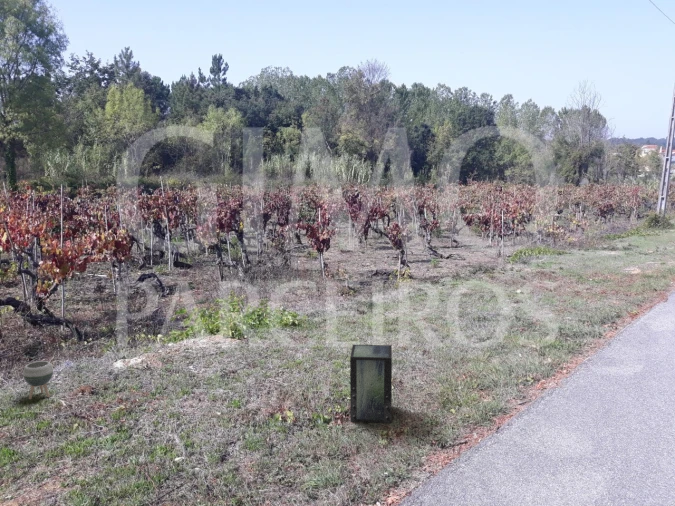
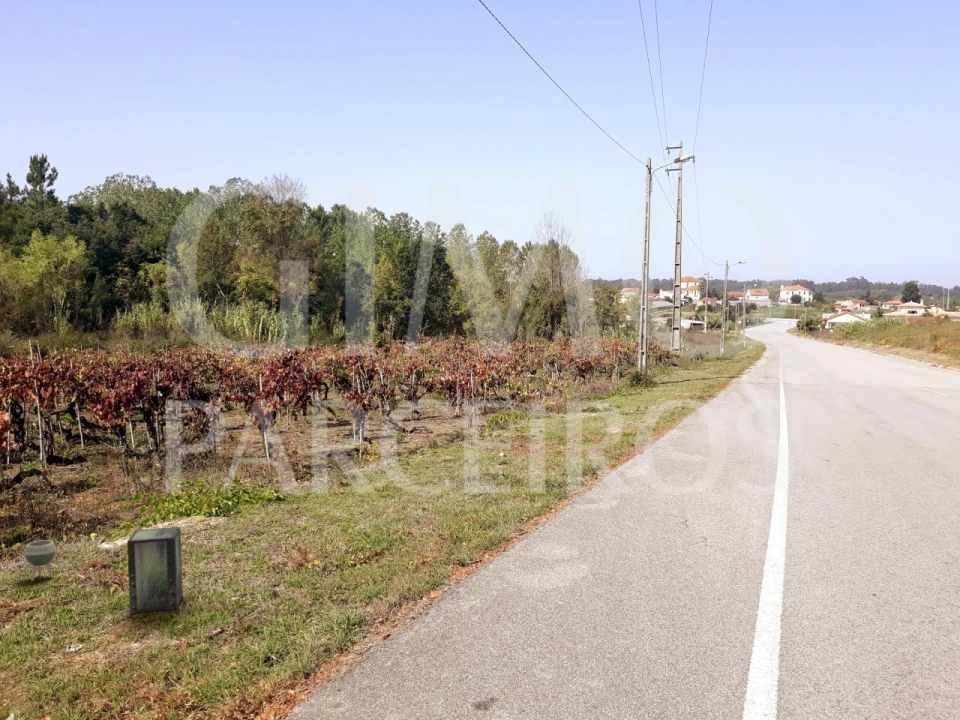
storage box: present [350,345,392,423] -> present [127,527,183,613]

